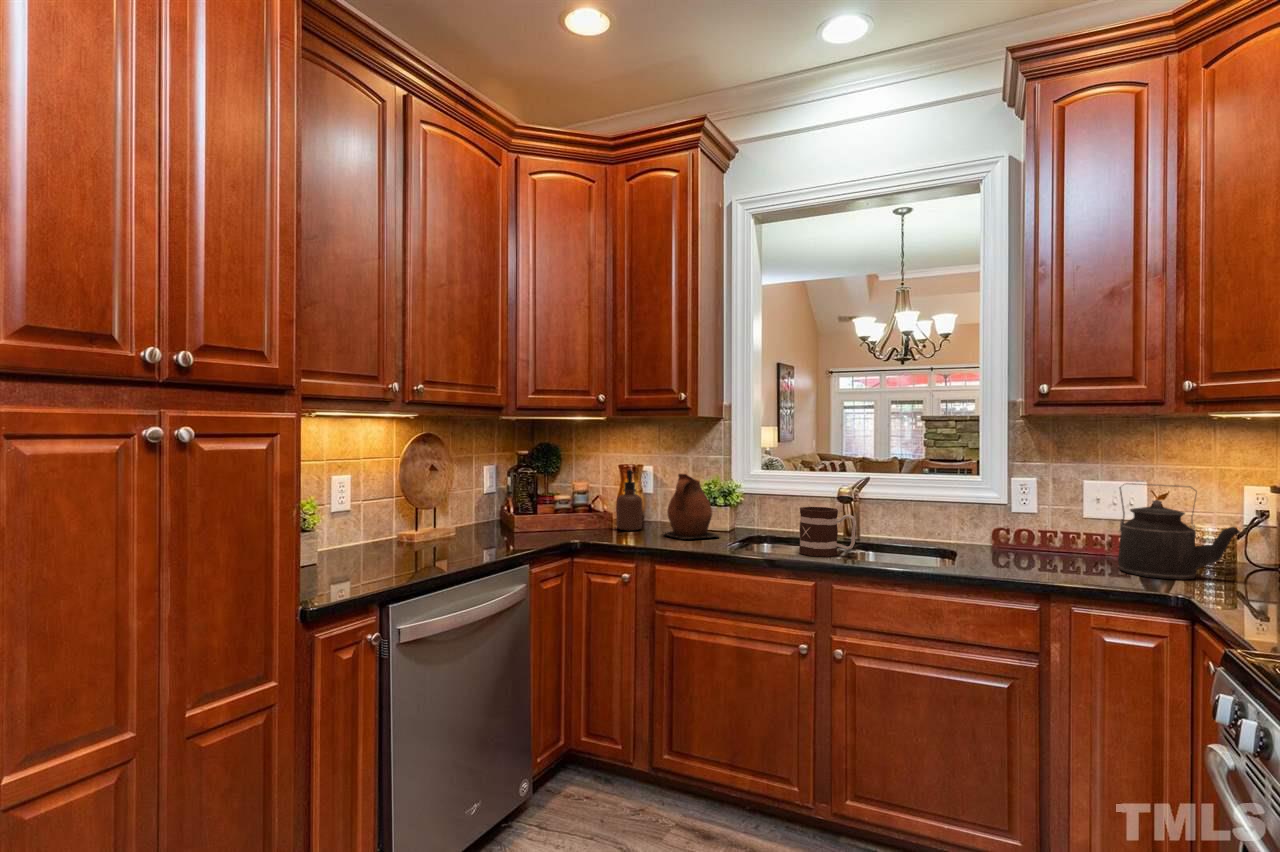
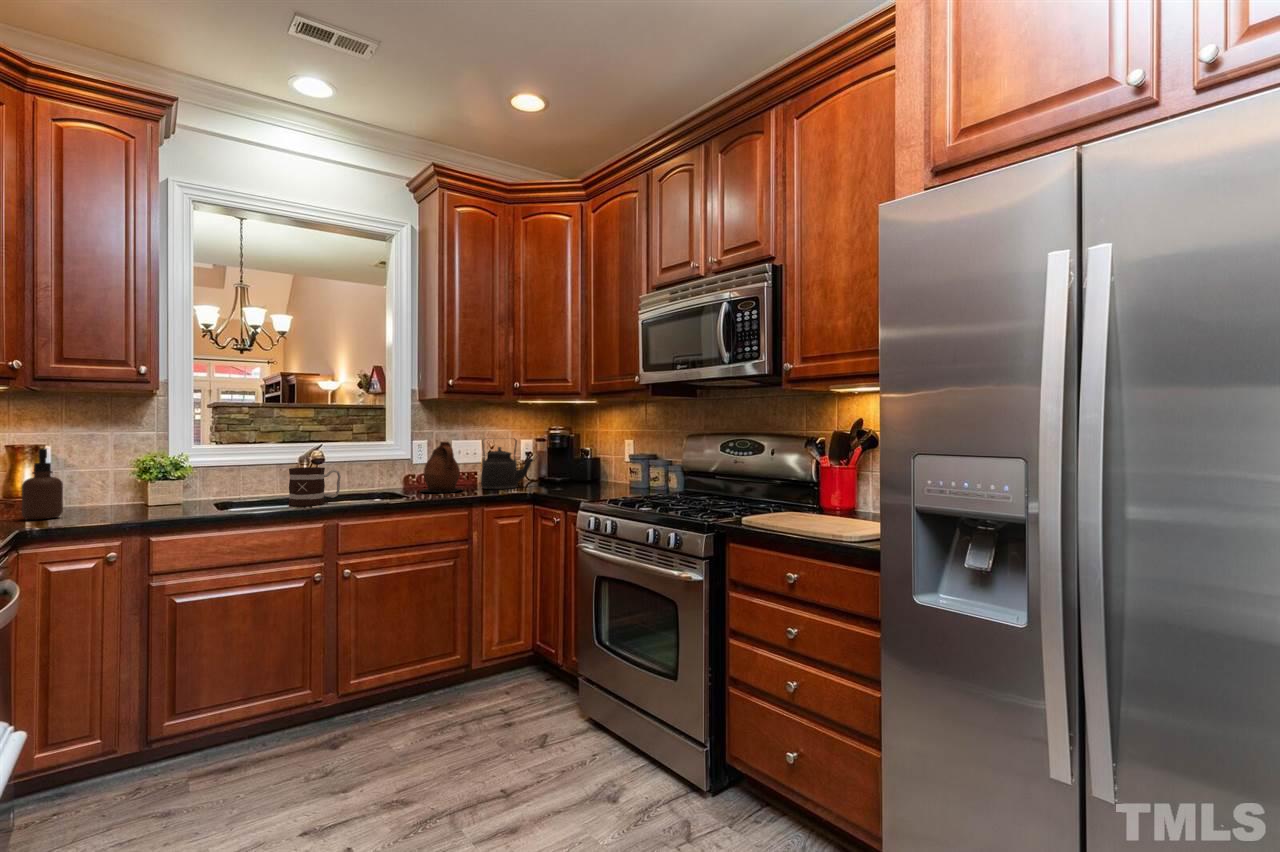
ceramic pitcher: present [663,474,719,539] -> present [420,442,462,492]

